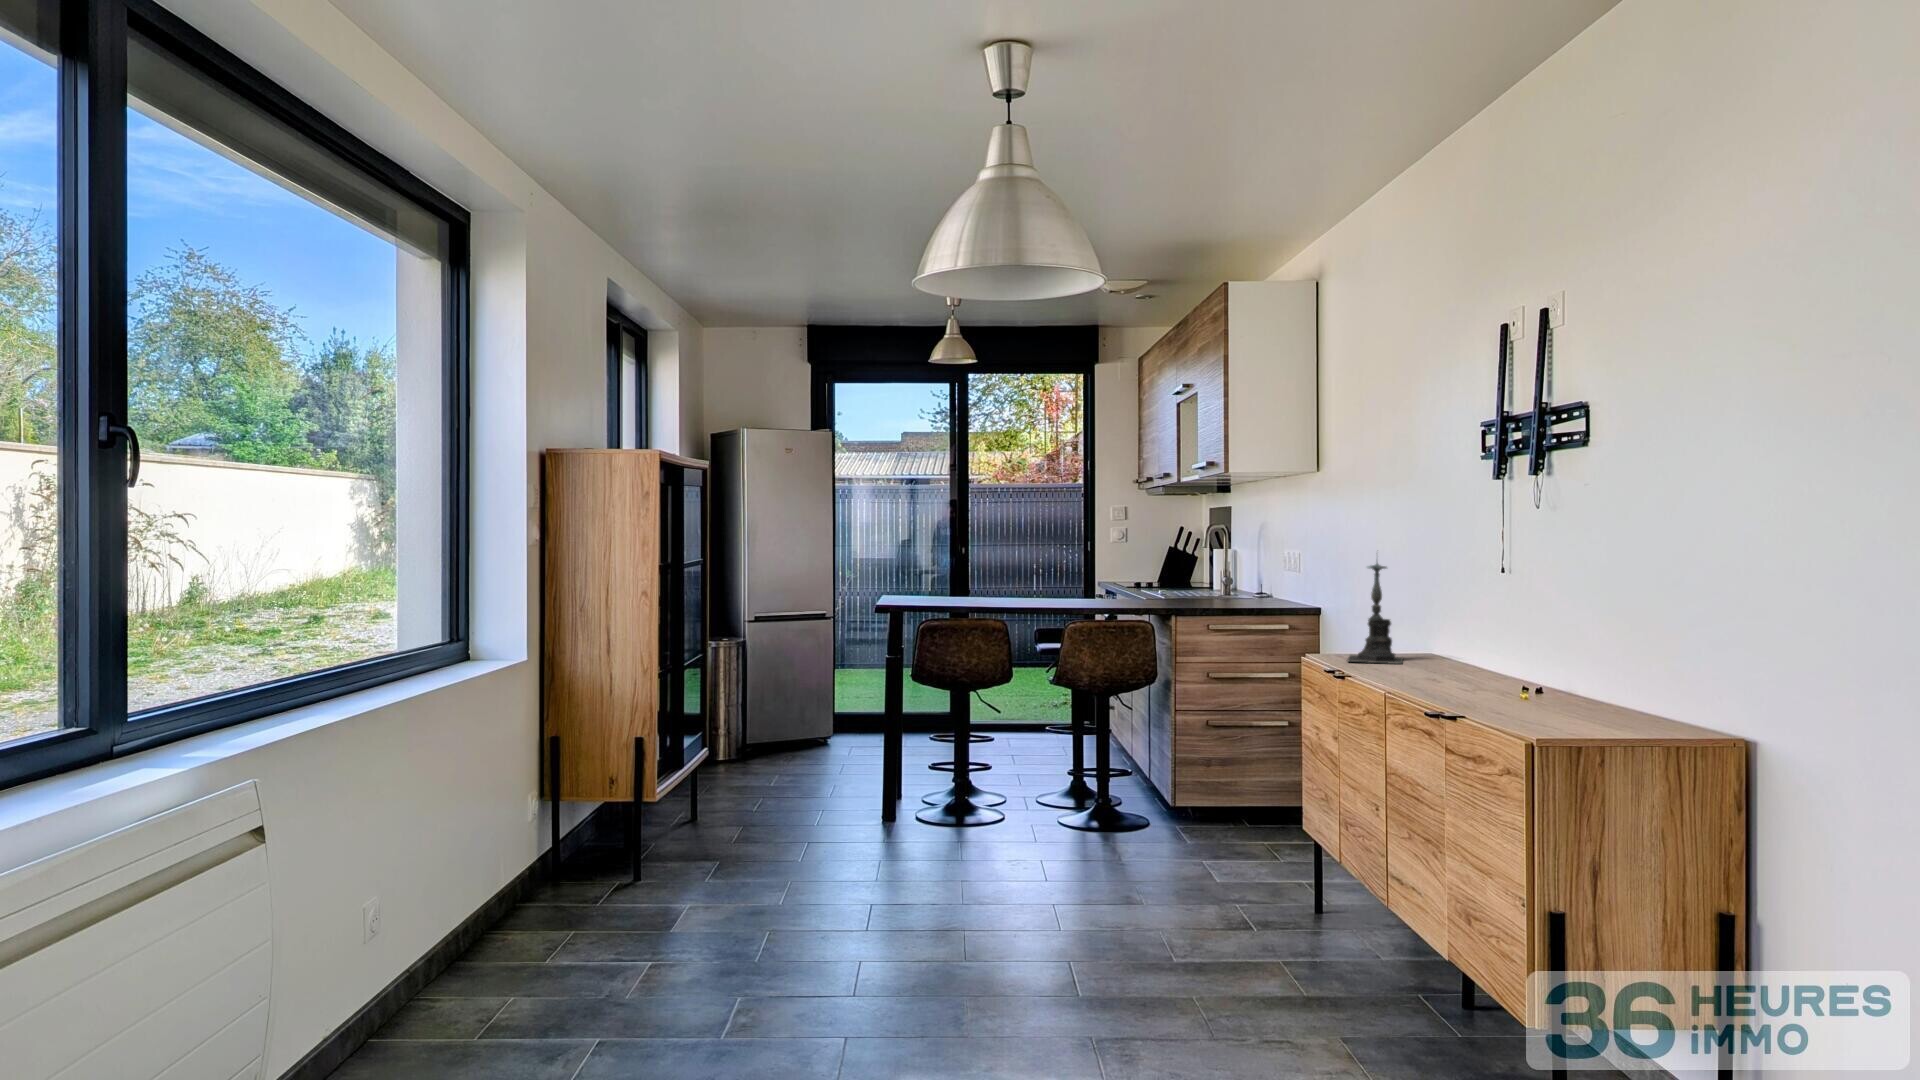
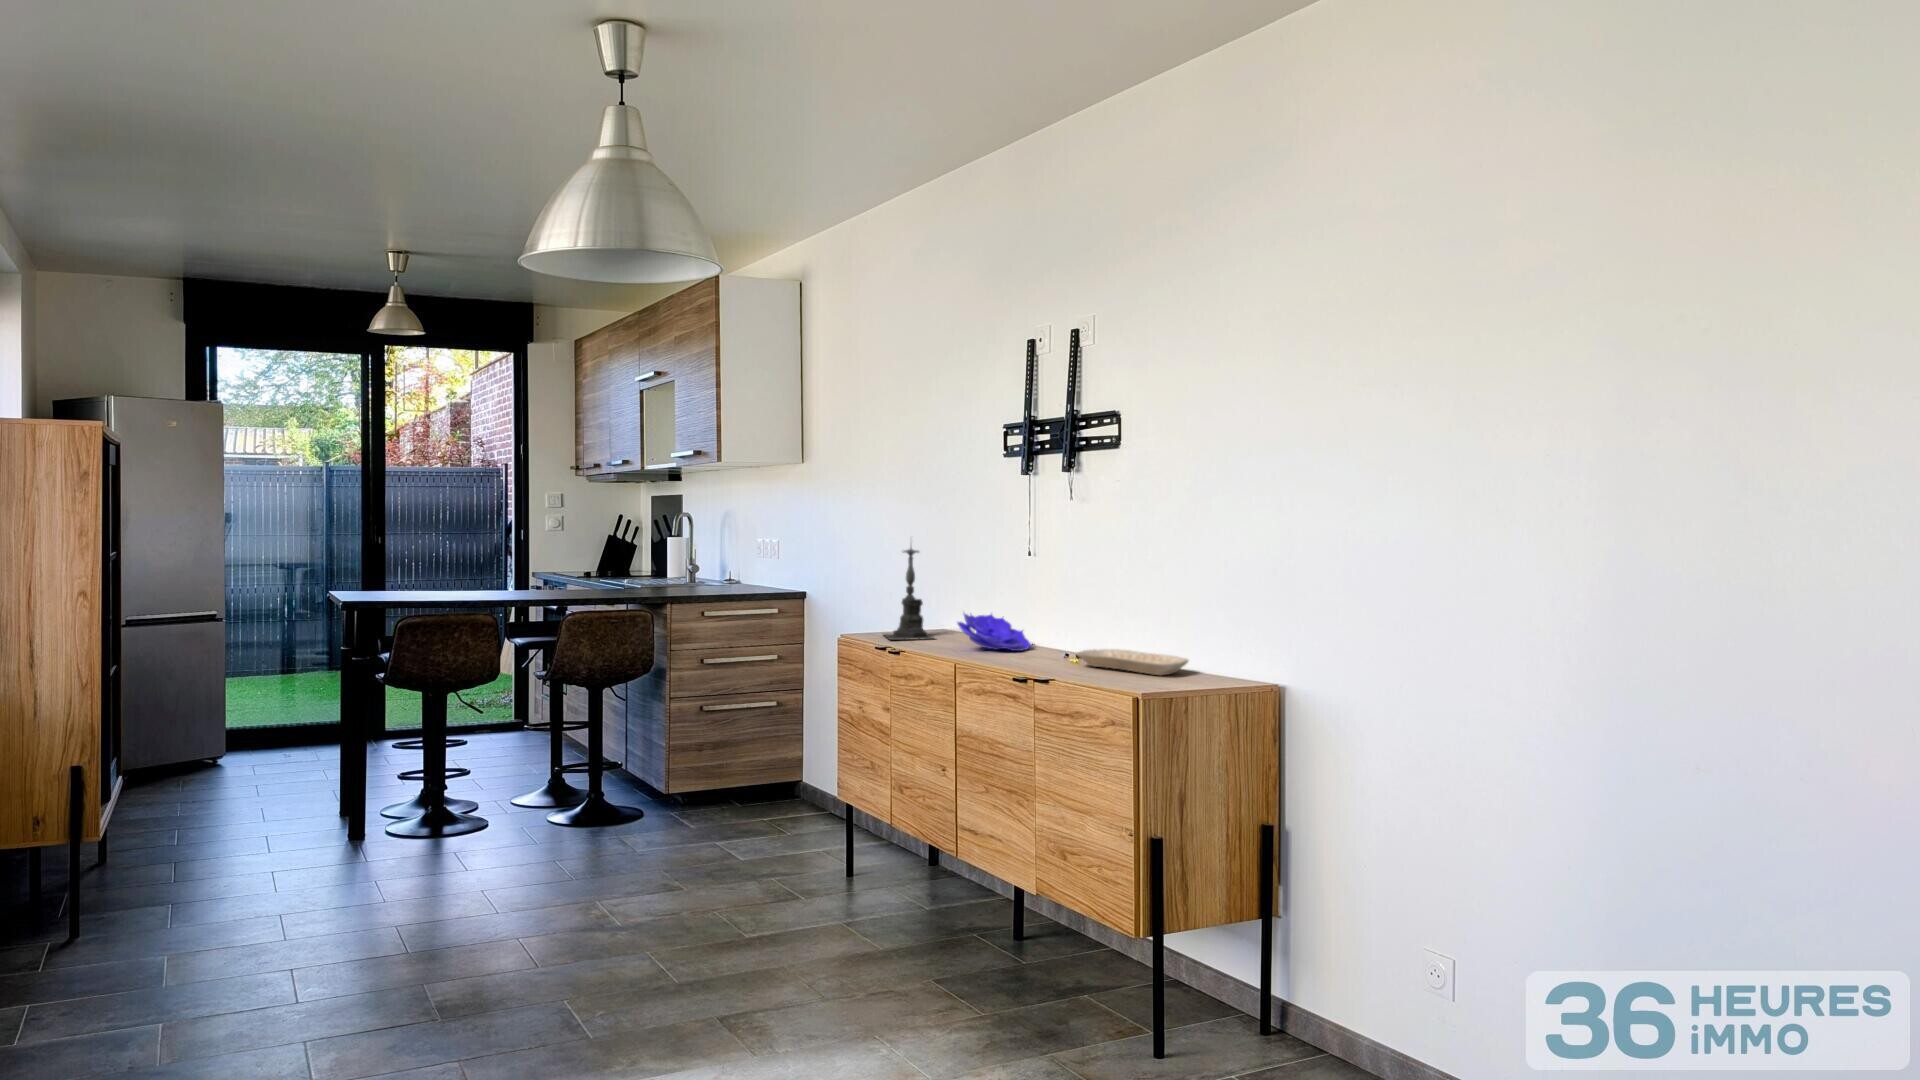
decorative bowl: none [1398,634,1496,683] -> present [957,614,1033,651]
tray: none [1507,688,1648,726] -> present [1076,649,1188,675]

